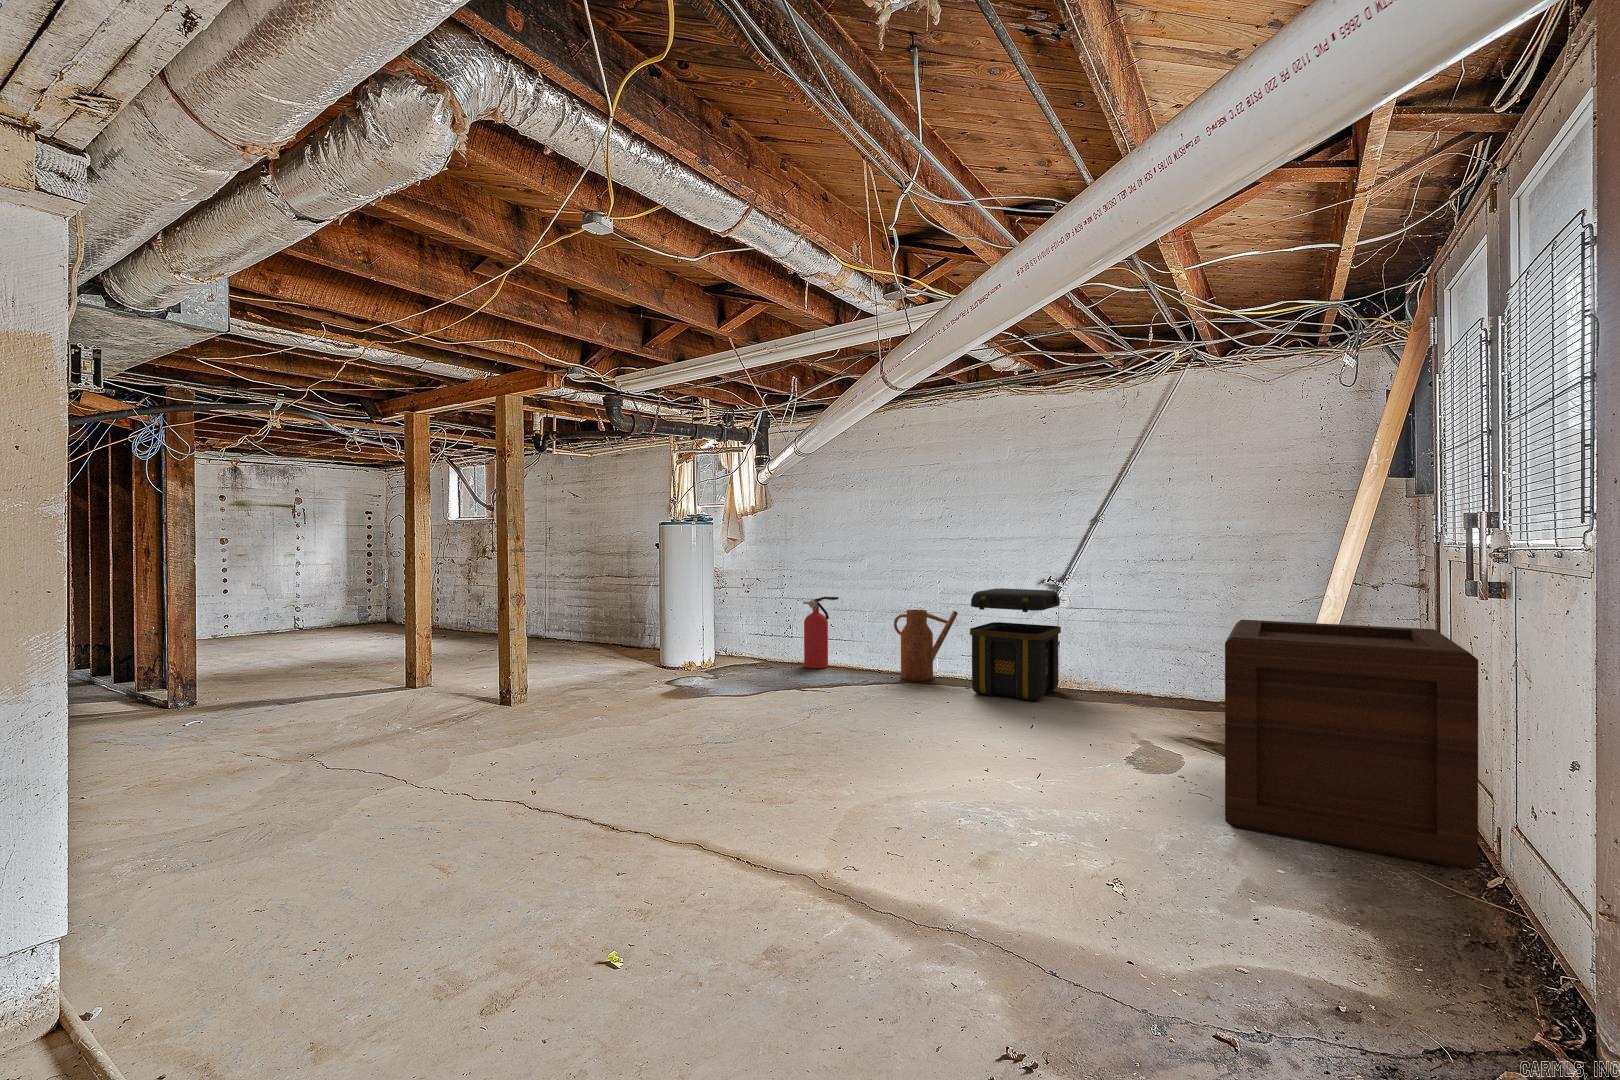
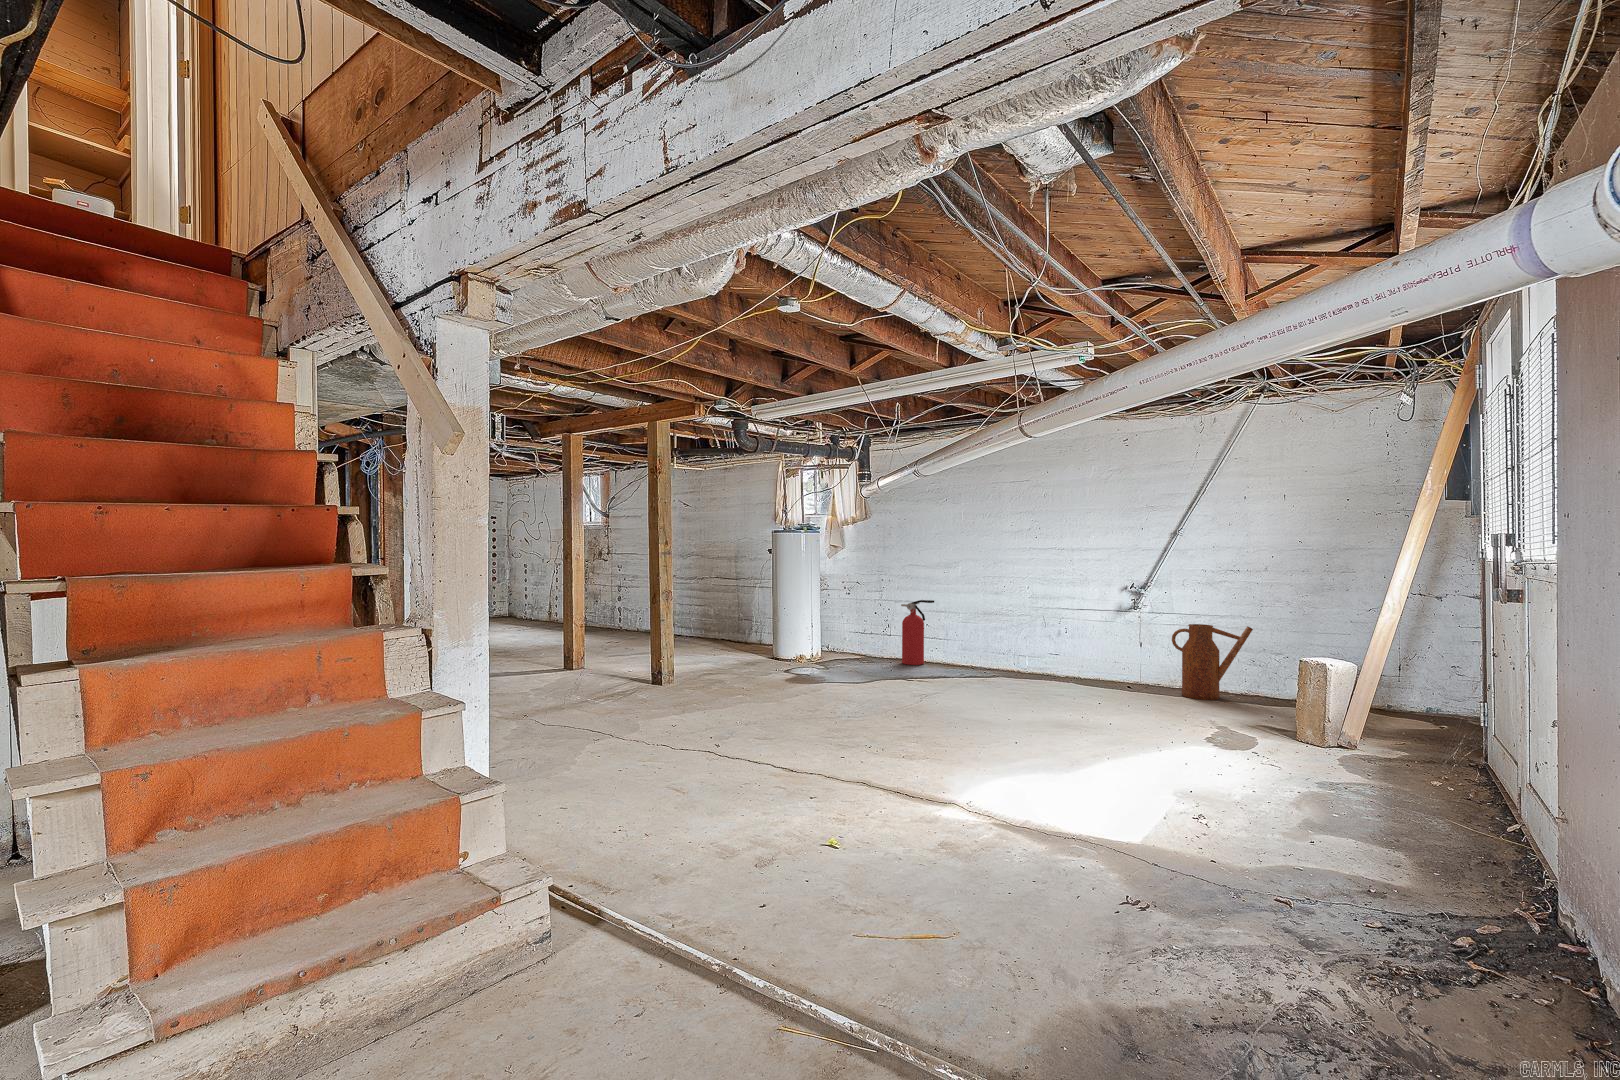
toolbox: present [970,588,1061,701] -> none [1060,594,1144,695]
watering can: present [894,610,958,681] -> present [1172,624,1253,700]
wooden crate: present [1225,620,1478,870] -> none [1290,620,1500,820]

